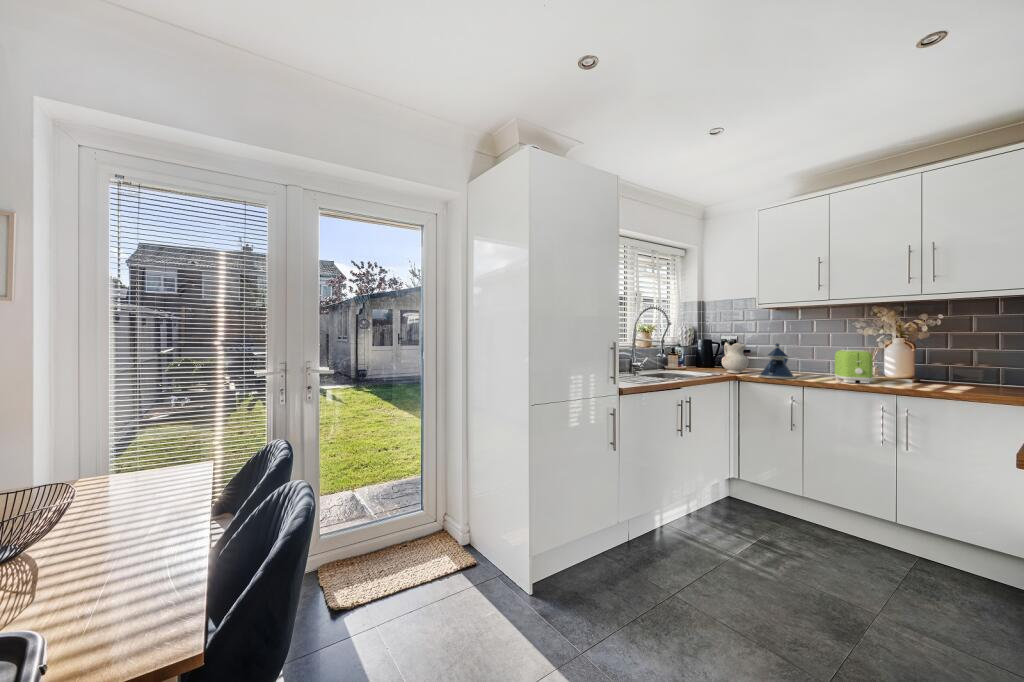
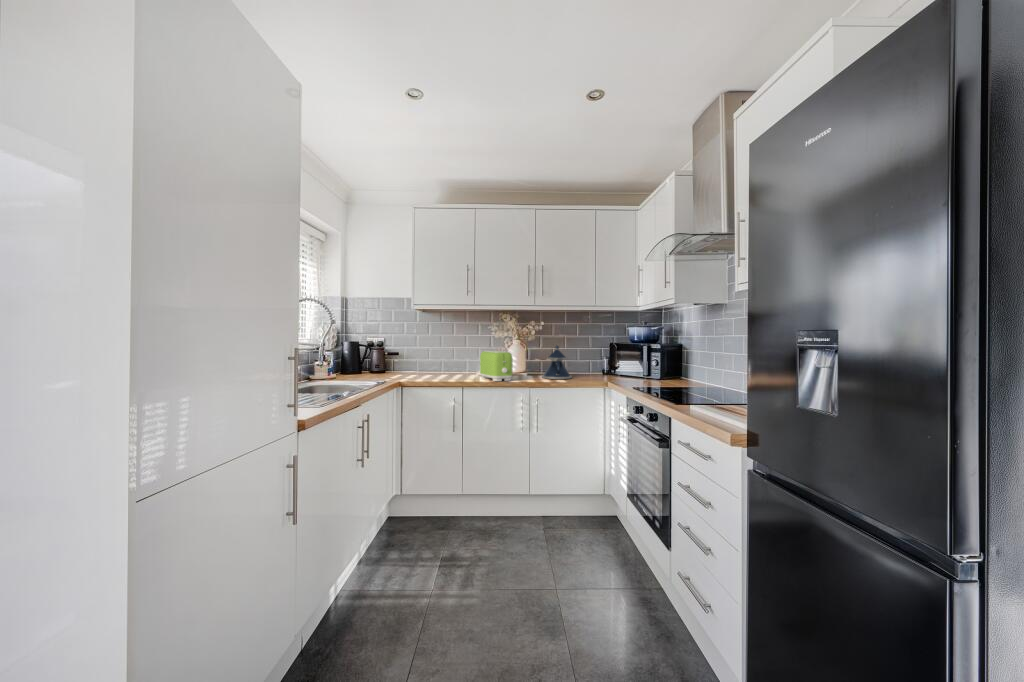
ceramic pitcher: present [722,342,749,373] -> none [380,345,407,380]
teapot: present [759,343,796,379] -> present [542,346,572,379]

